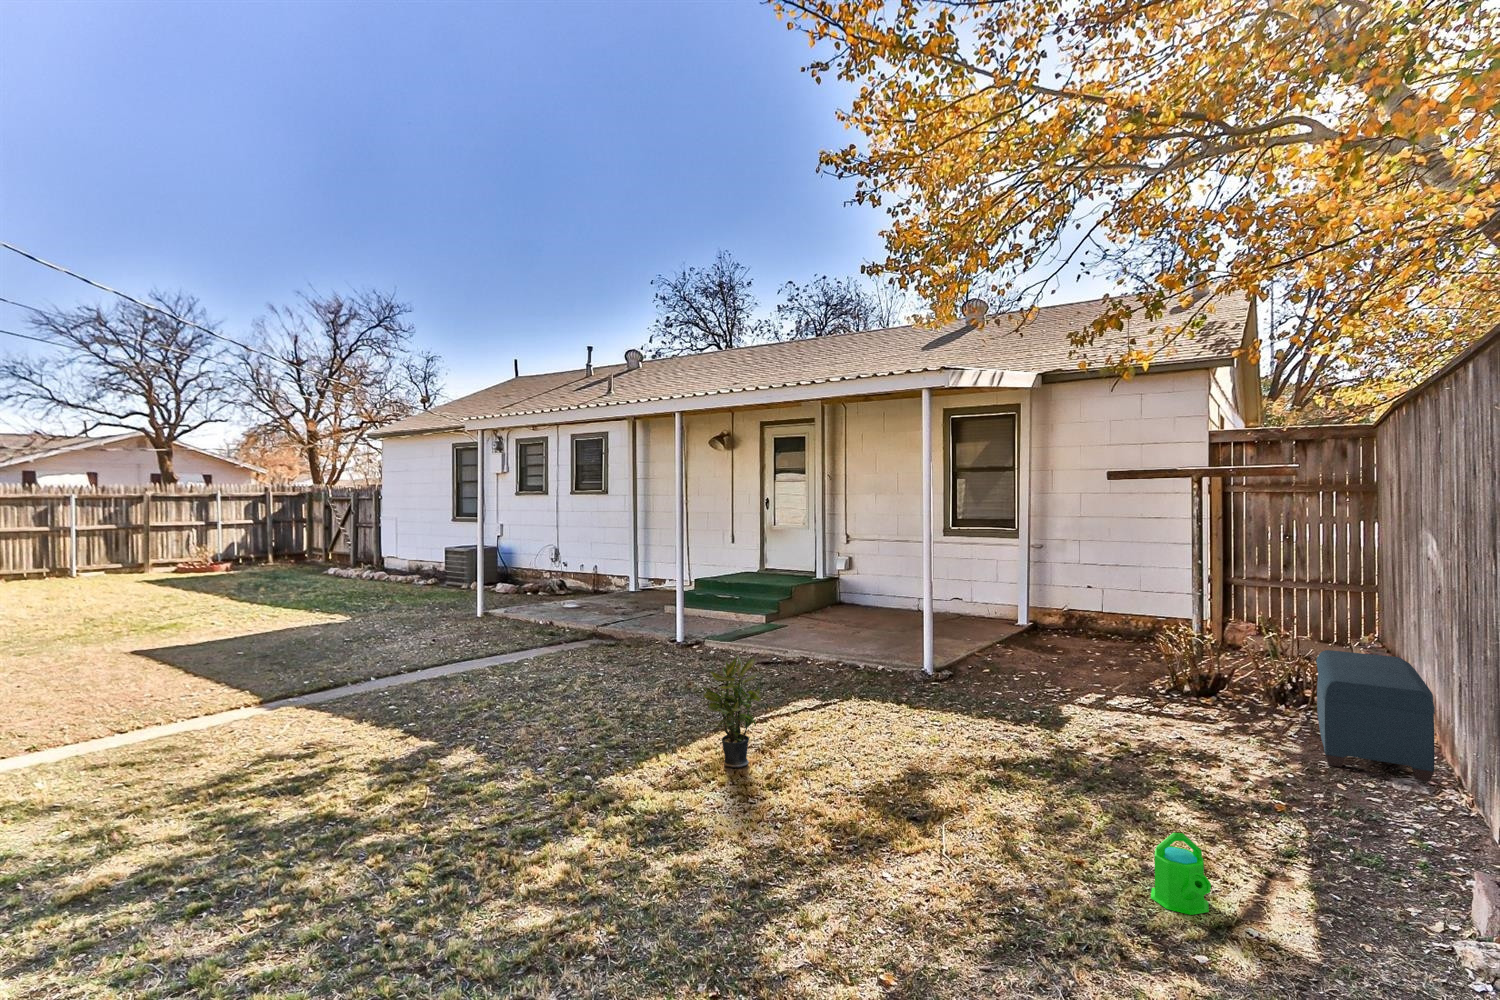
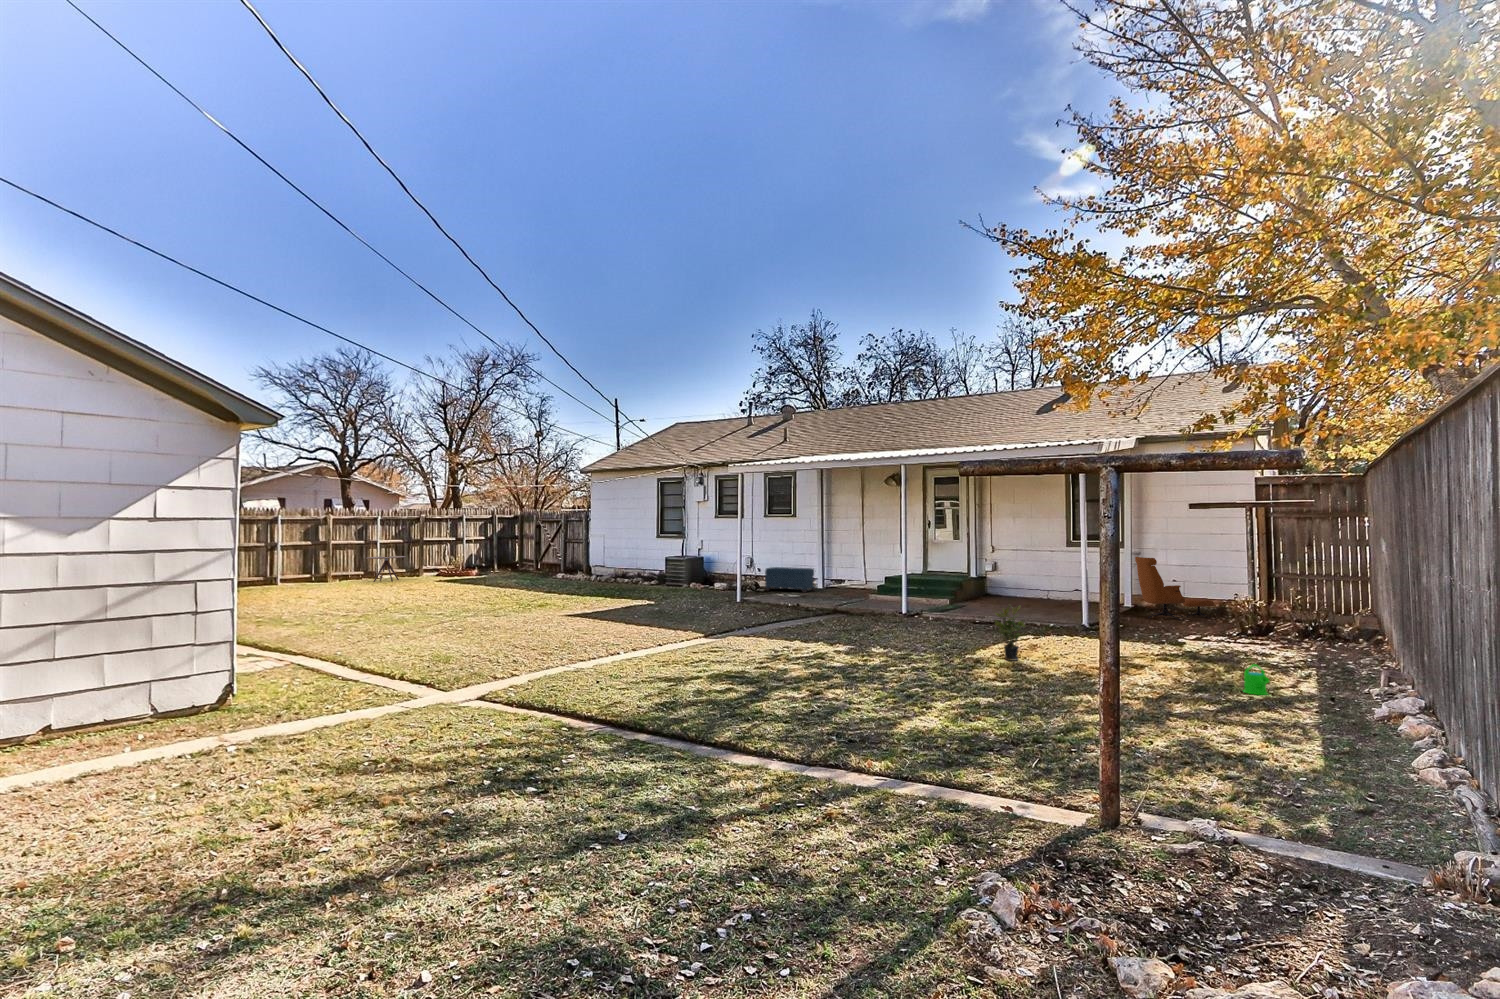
round table: none [52,546,116,581] -> present [367,556,406,582]
lounge chair: none [1031,553,1148,654] -> present [1135,557,1214,620]
bench: present [1316,650,1435,781] -> present [765,567,815,592]

